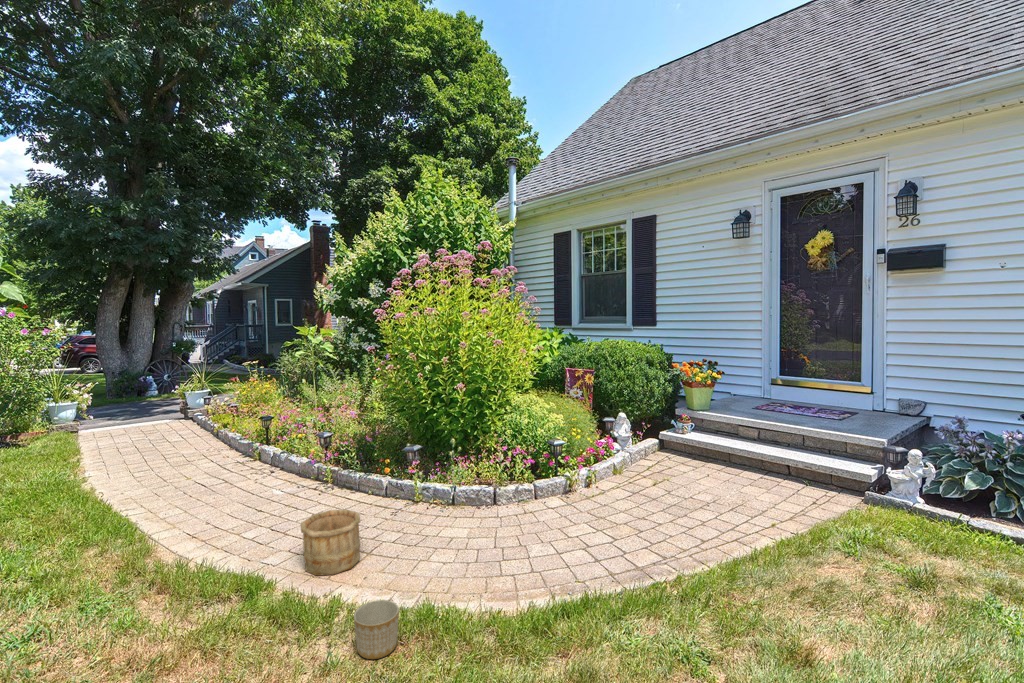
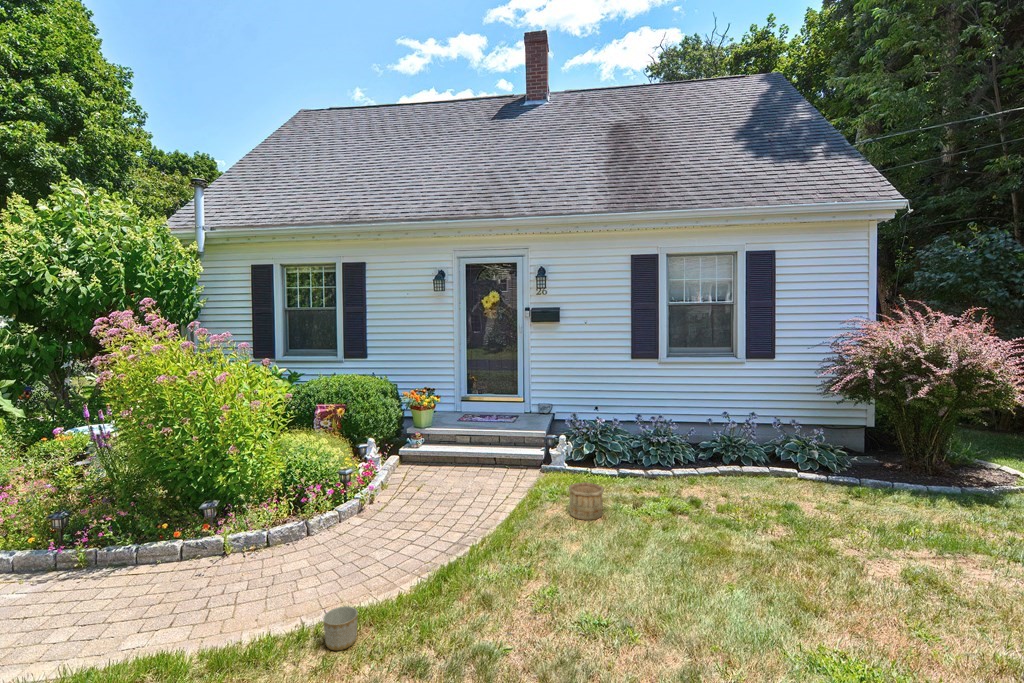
wooden bucket: present [301,510,360,576] -> present [569,482,604,520]

